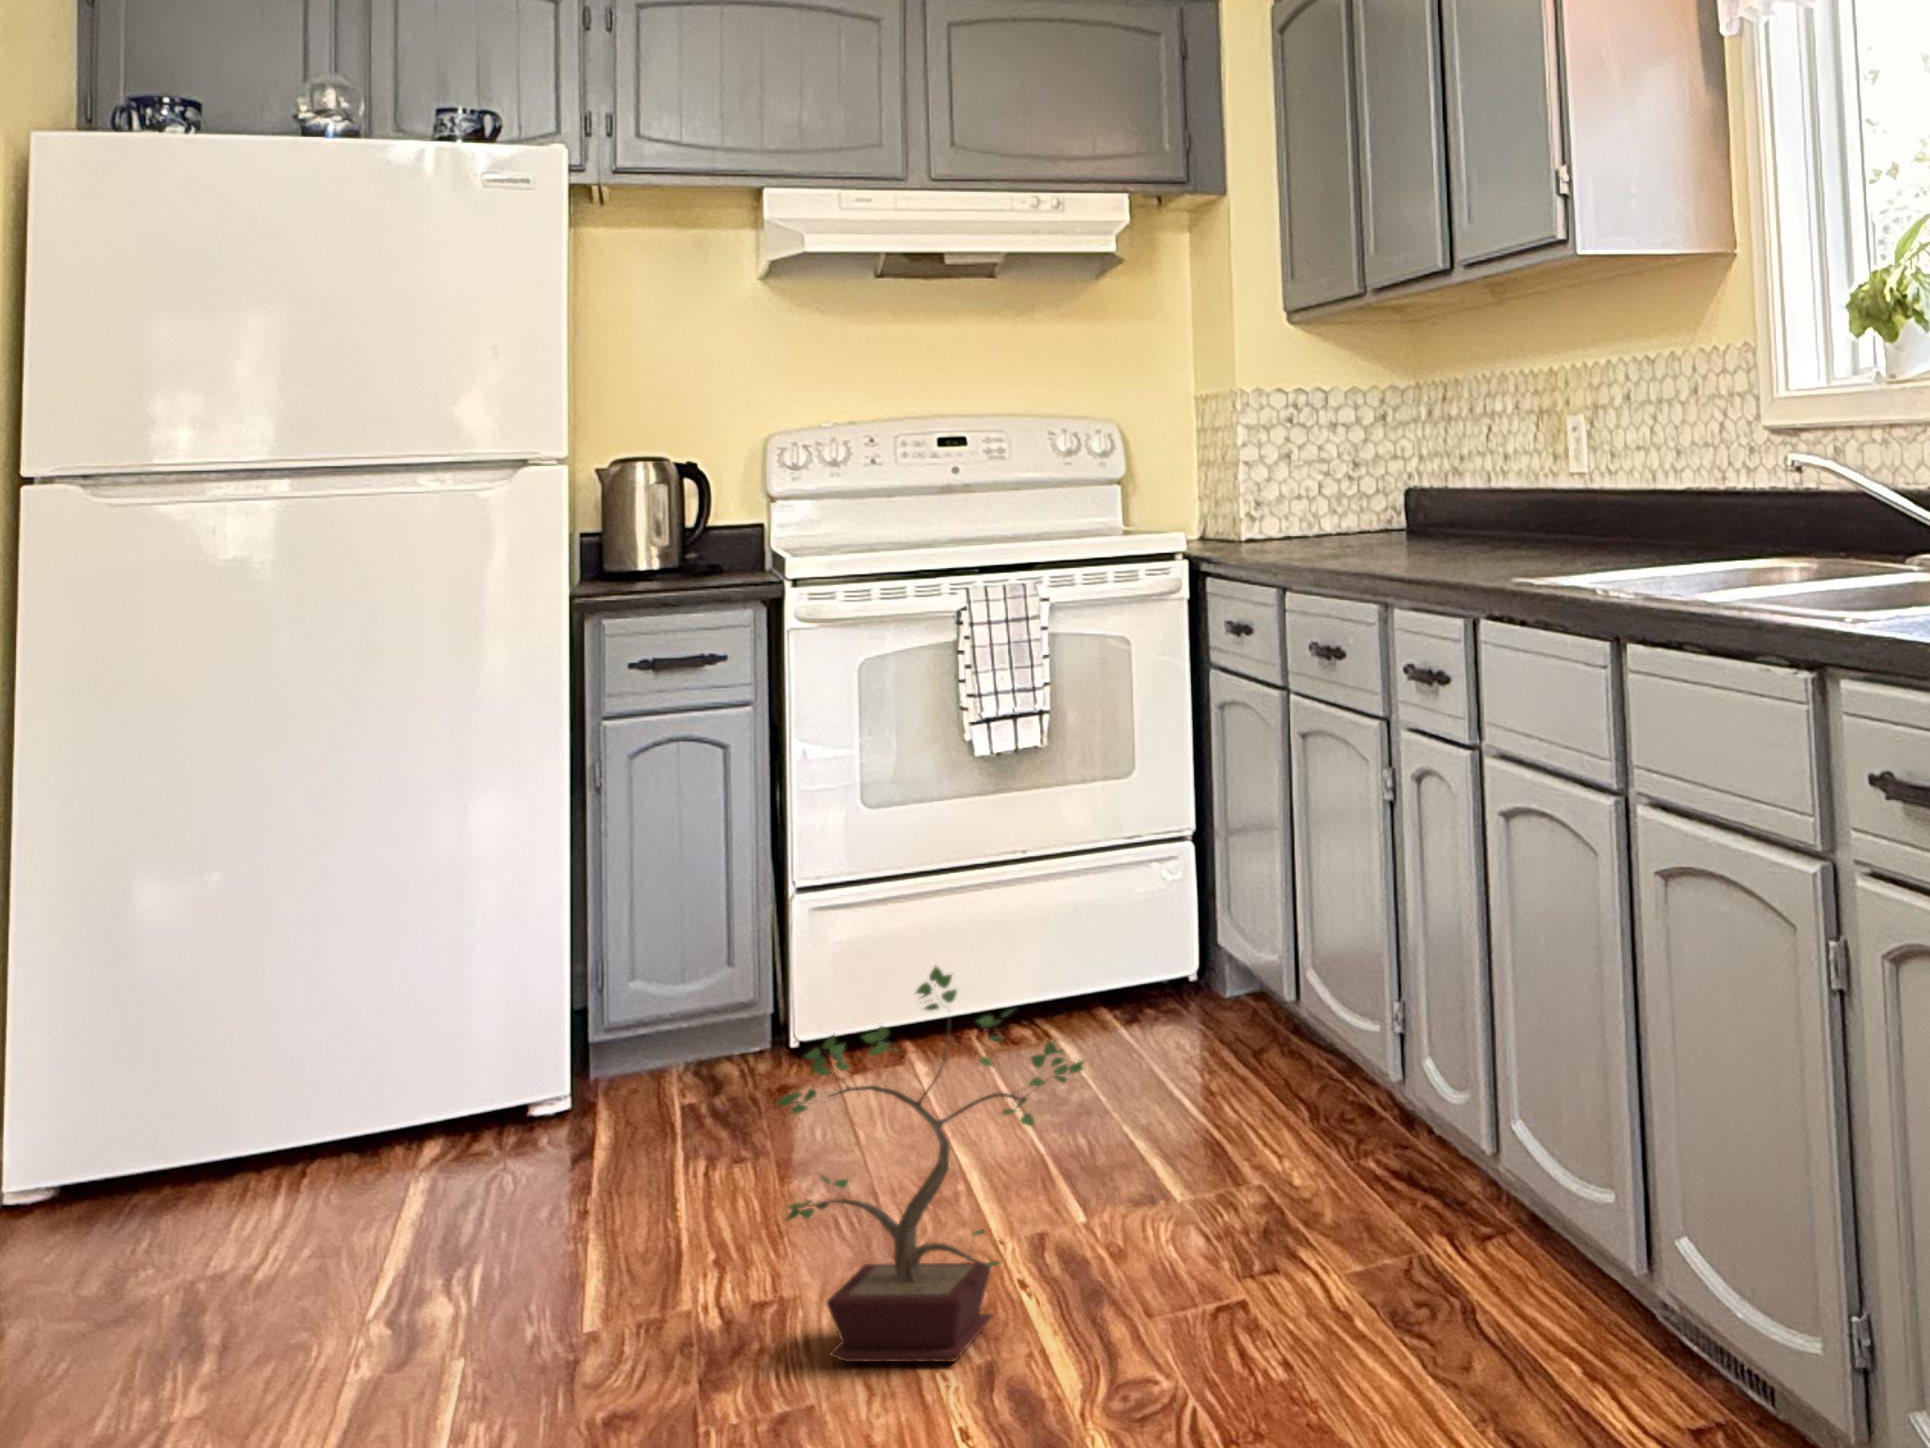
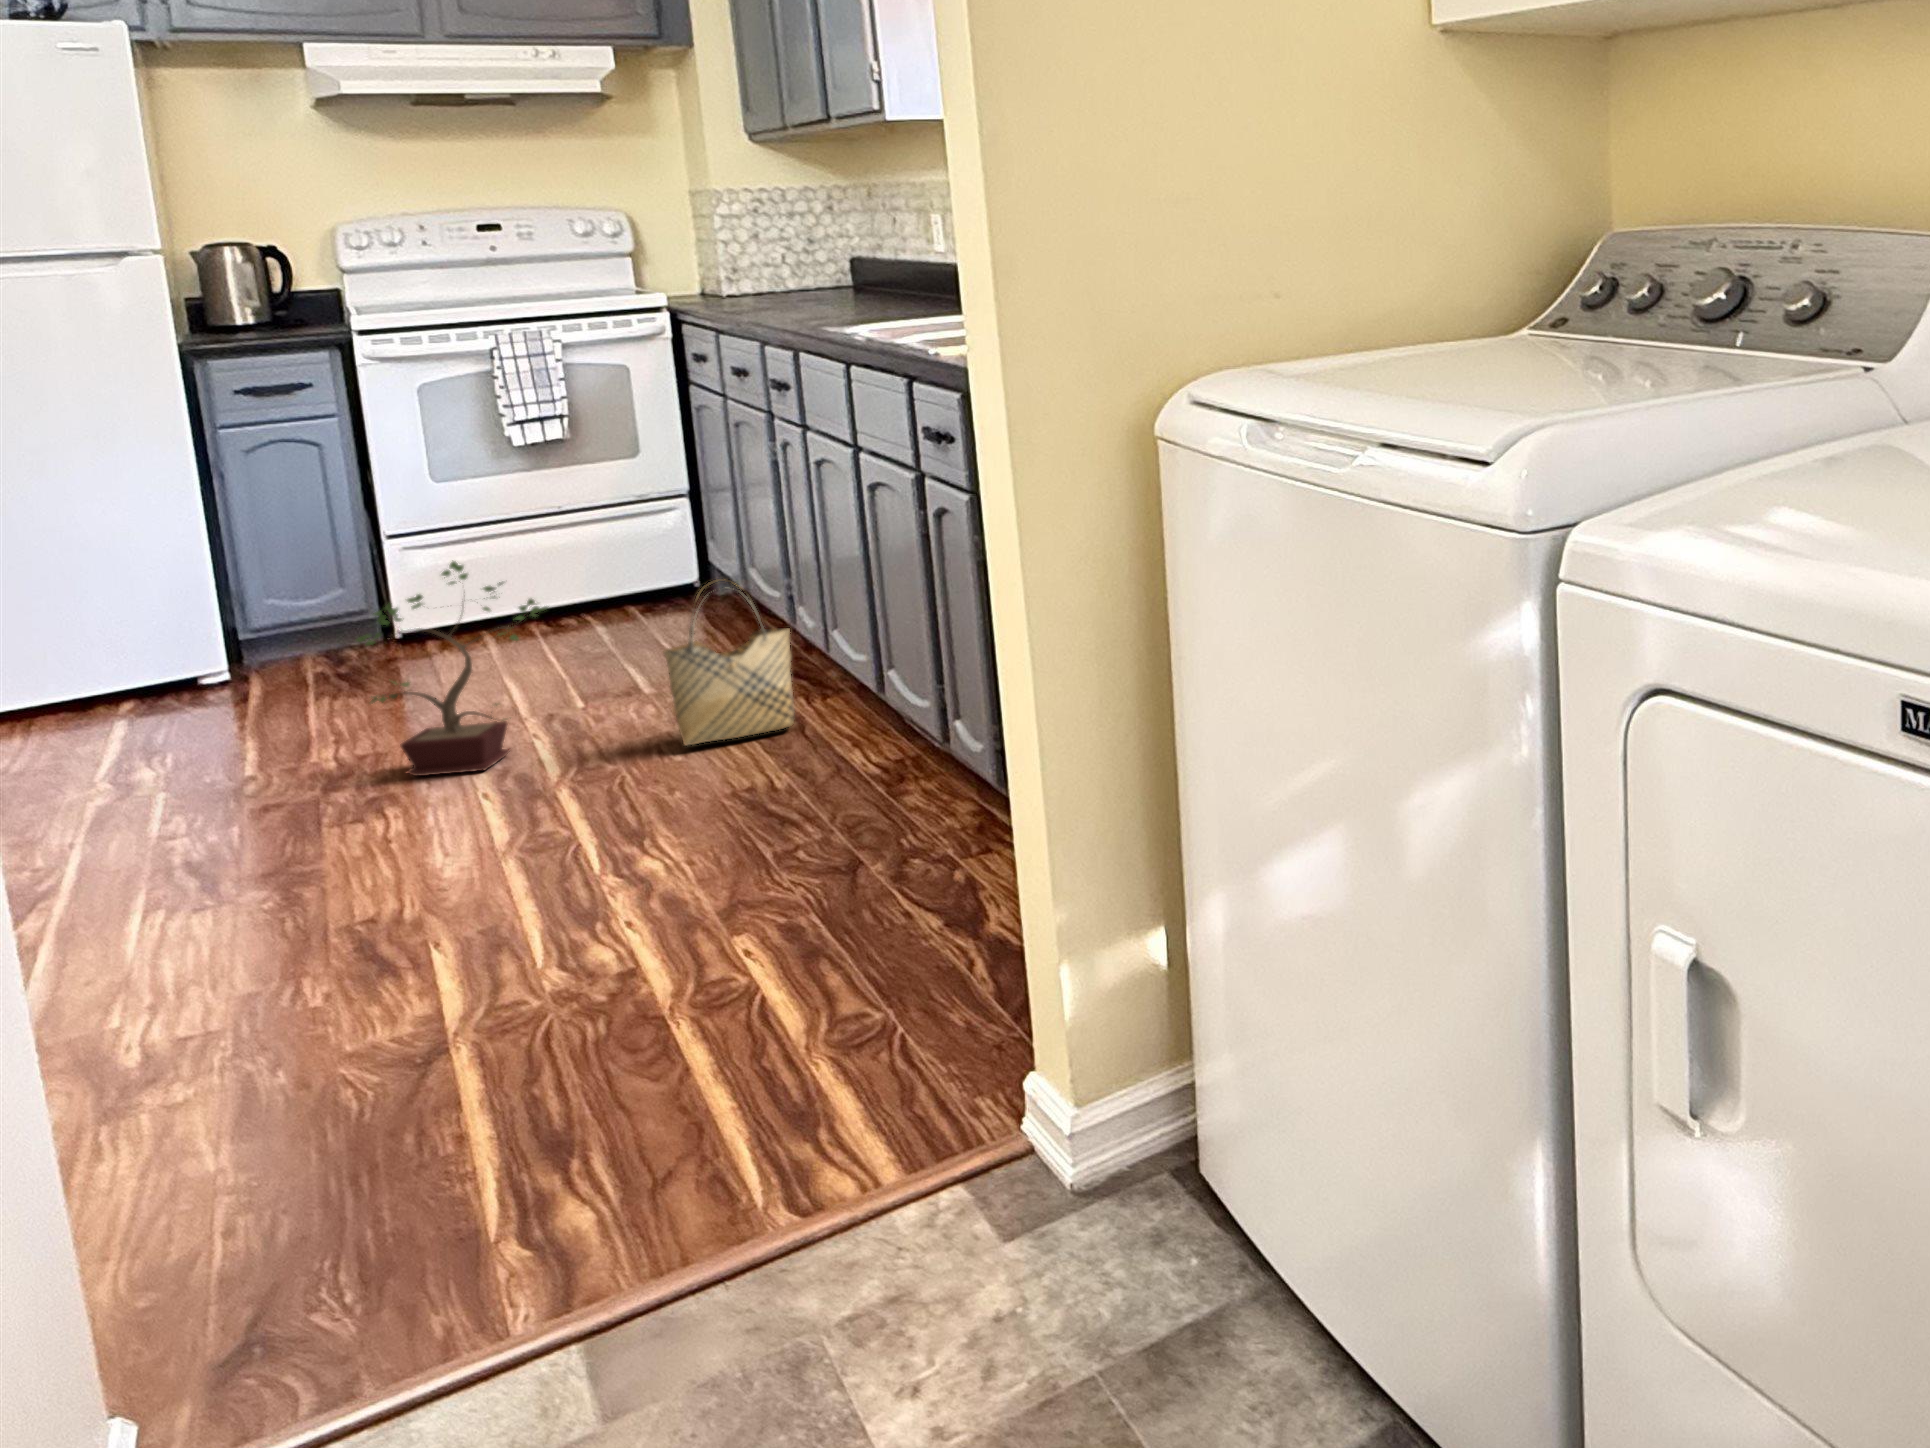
woven basket: none [1259,1021,1466,1346] -> present [663,580,795,746]

